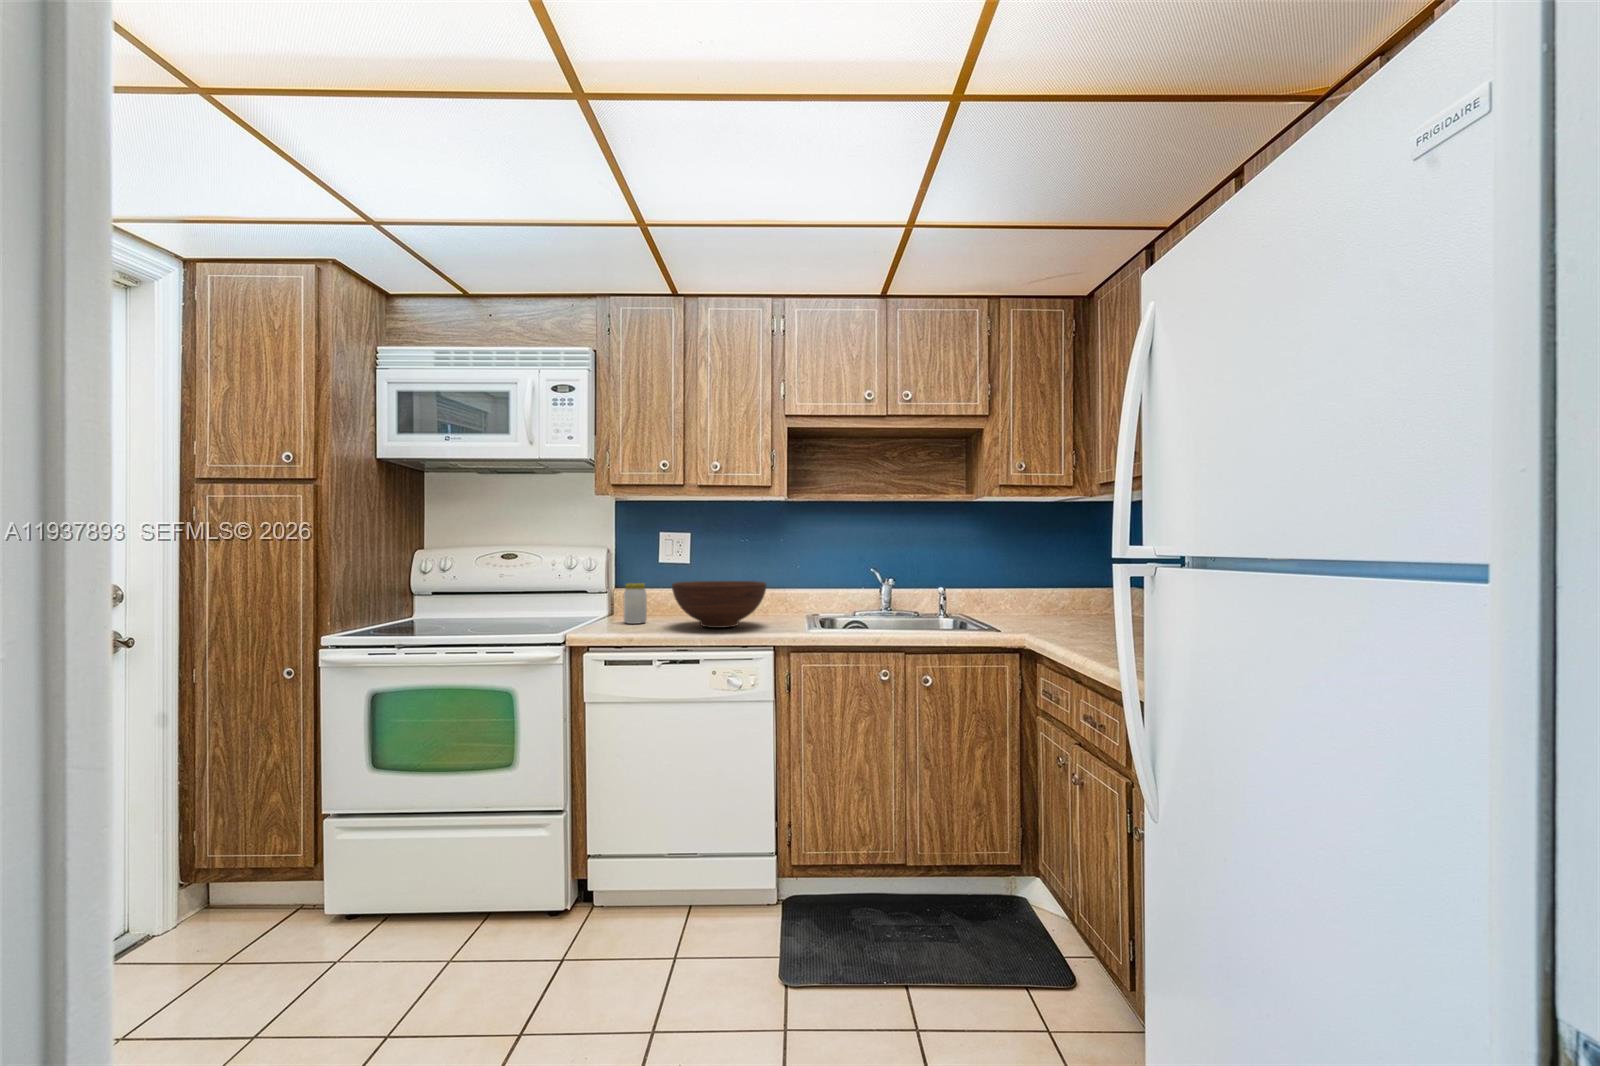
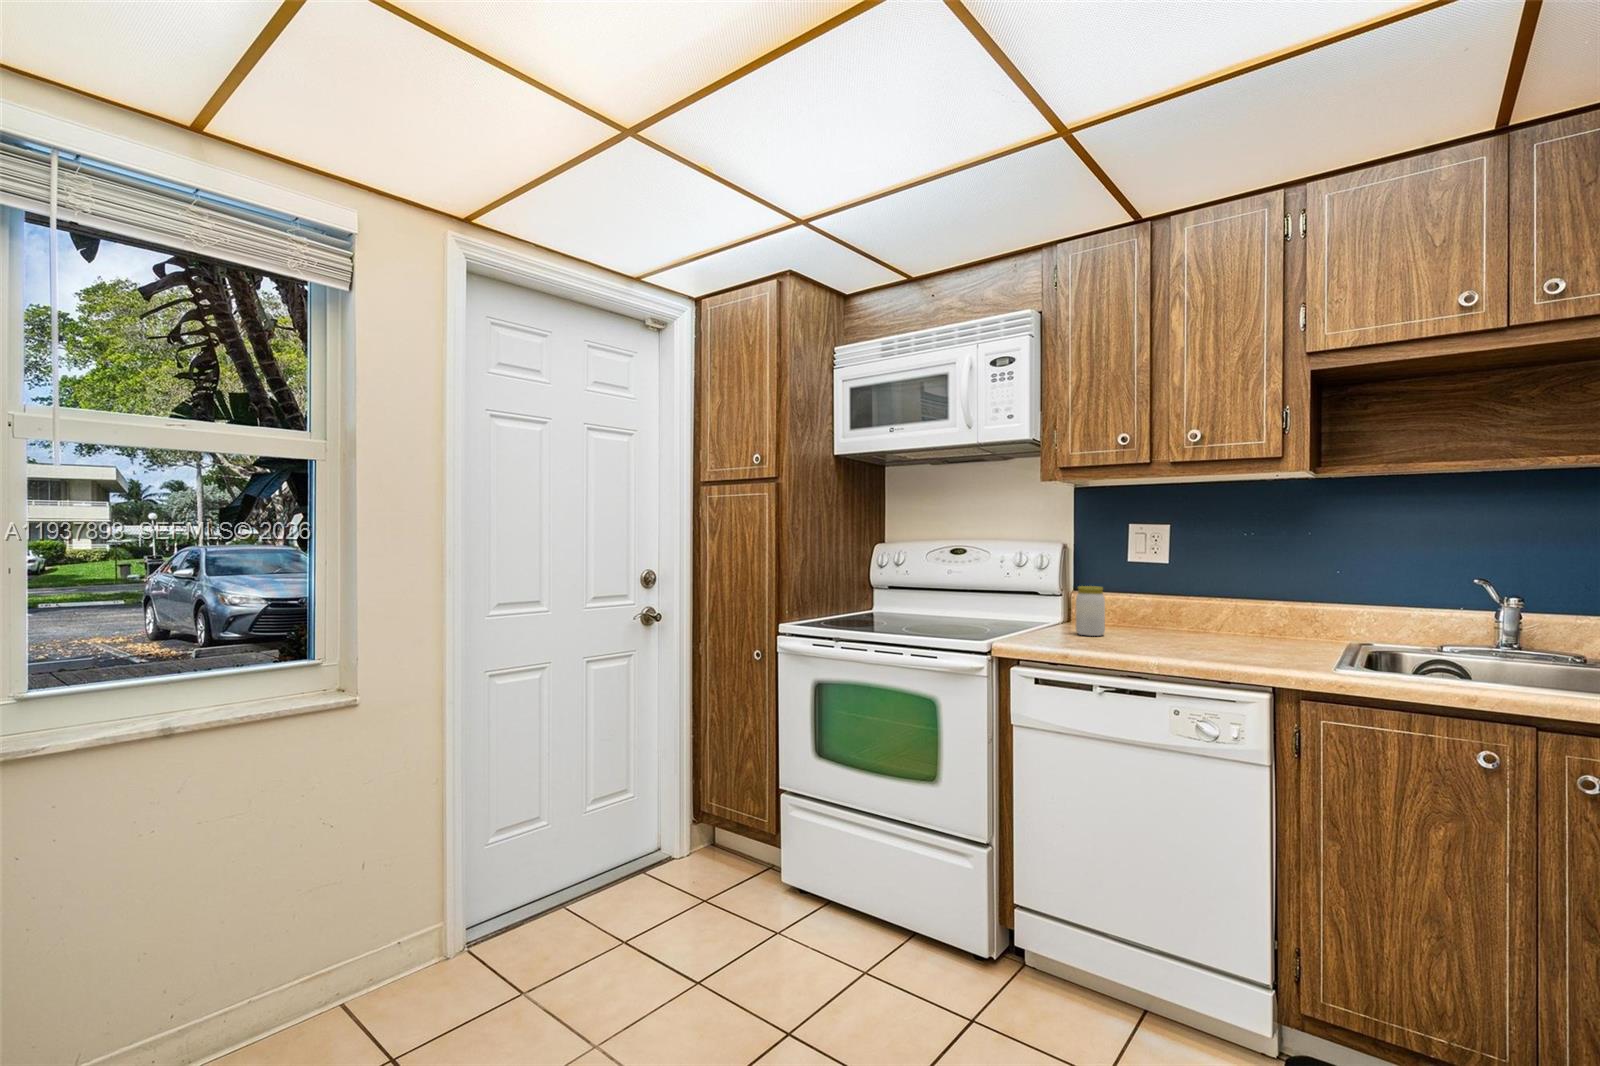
fruit bowl: present [672,581,767,628] -> none [1131,588,1273,652]

